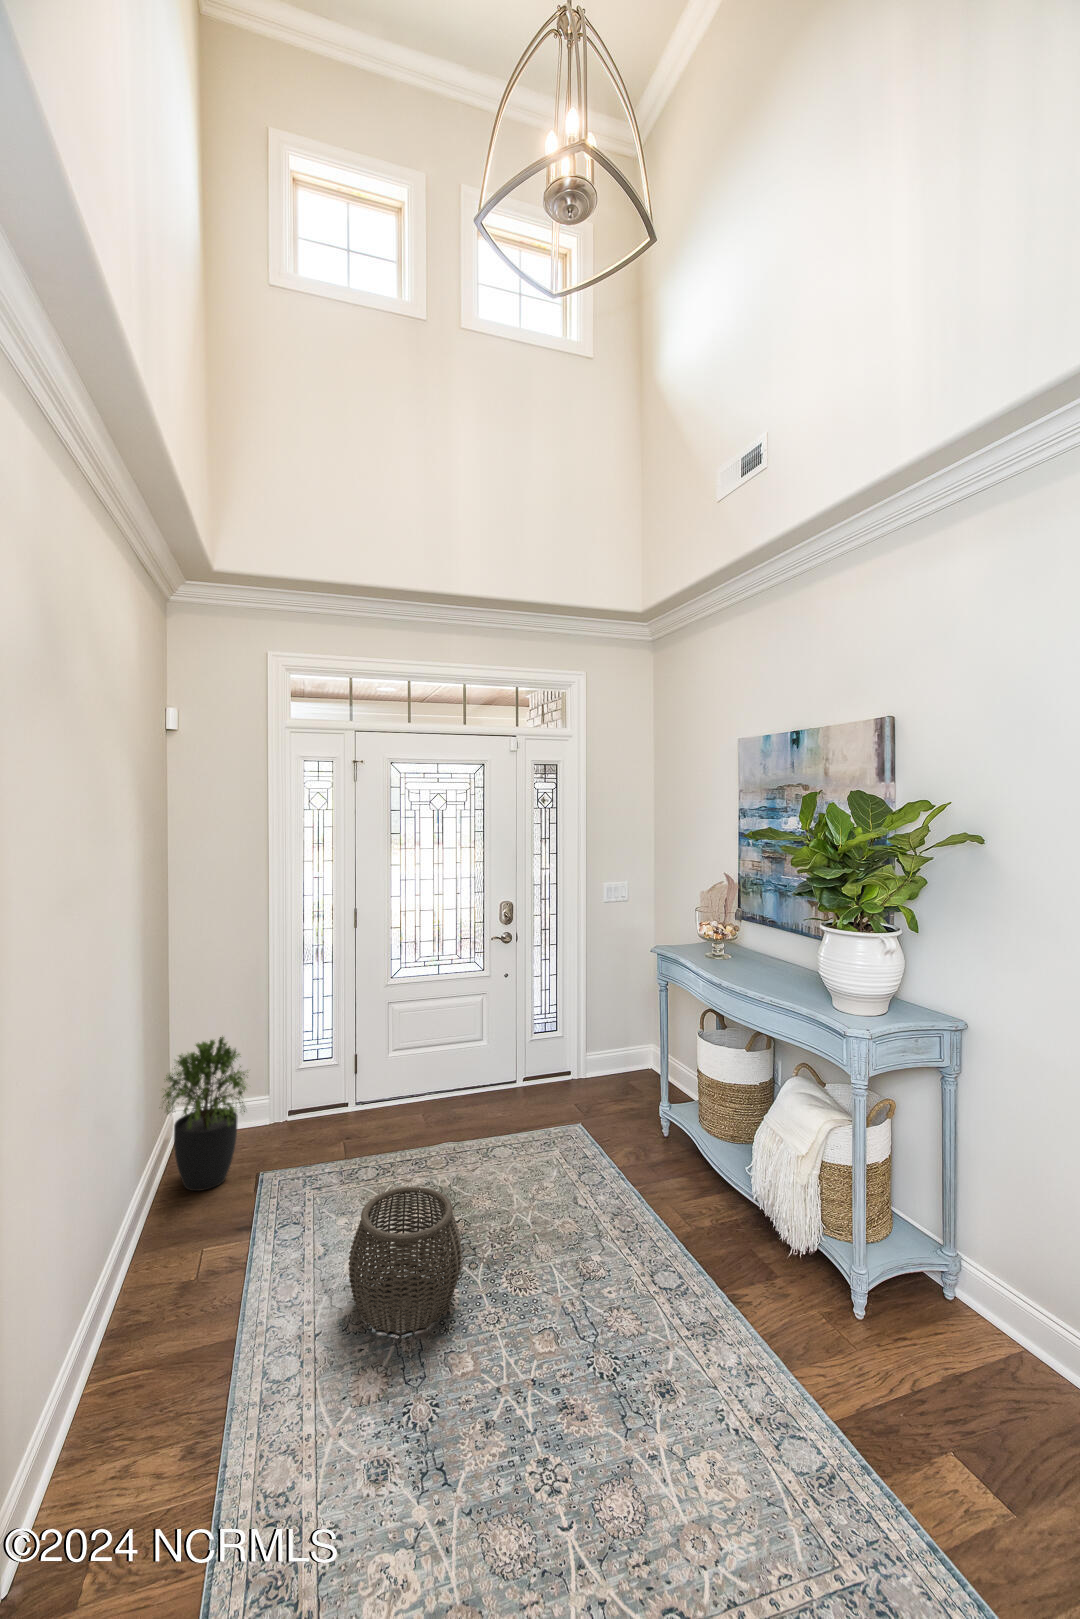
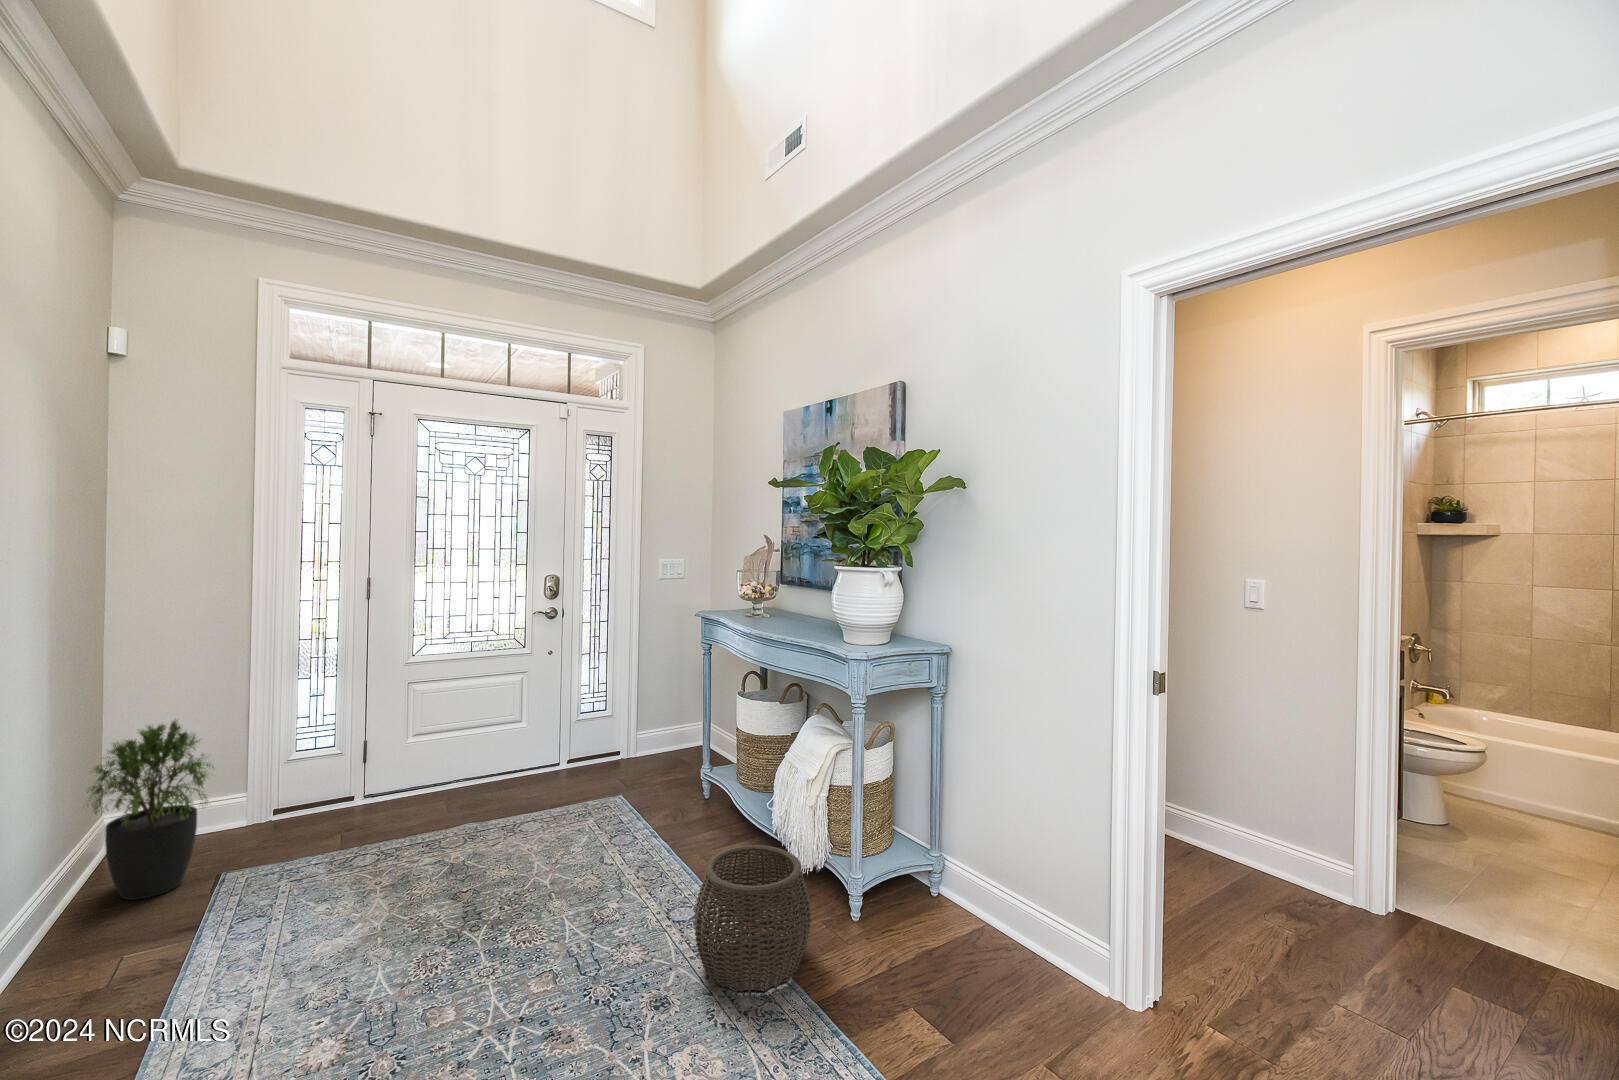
woven basket: present [348,1187,462,1335] -> present [693,845,811,993]

